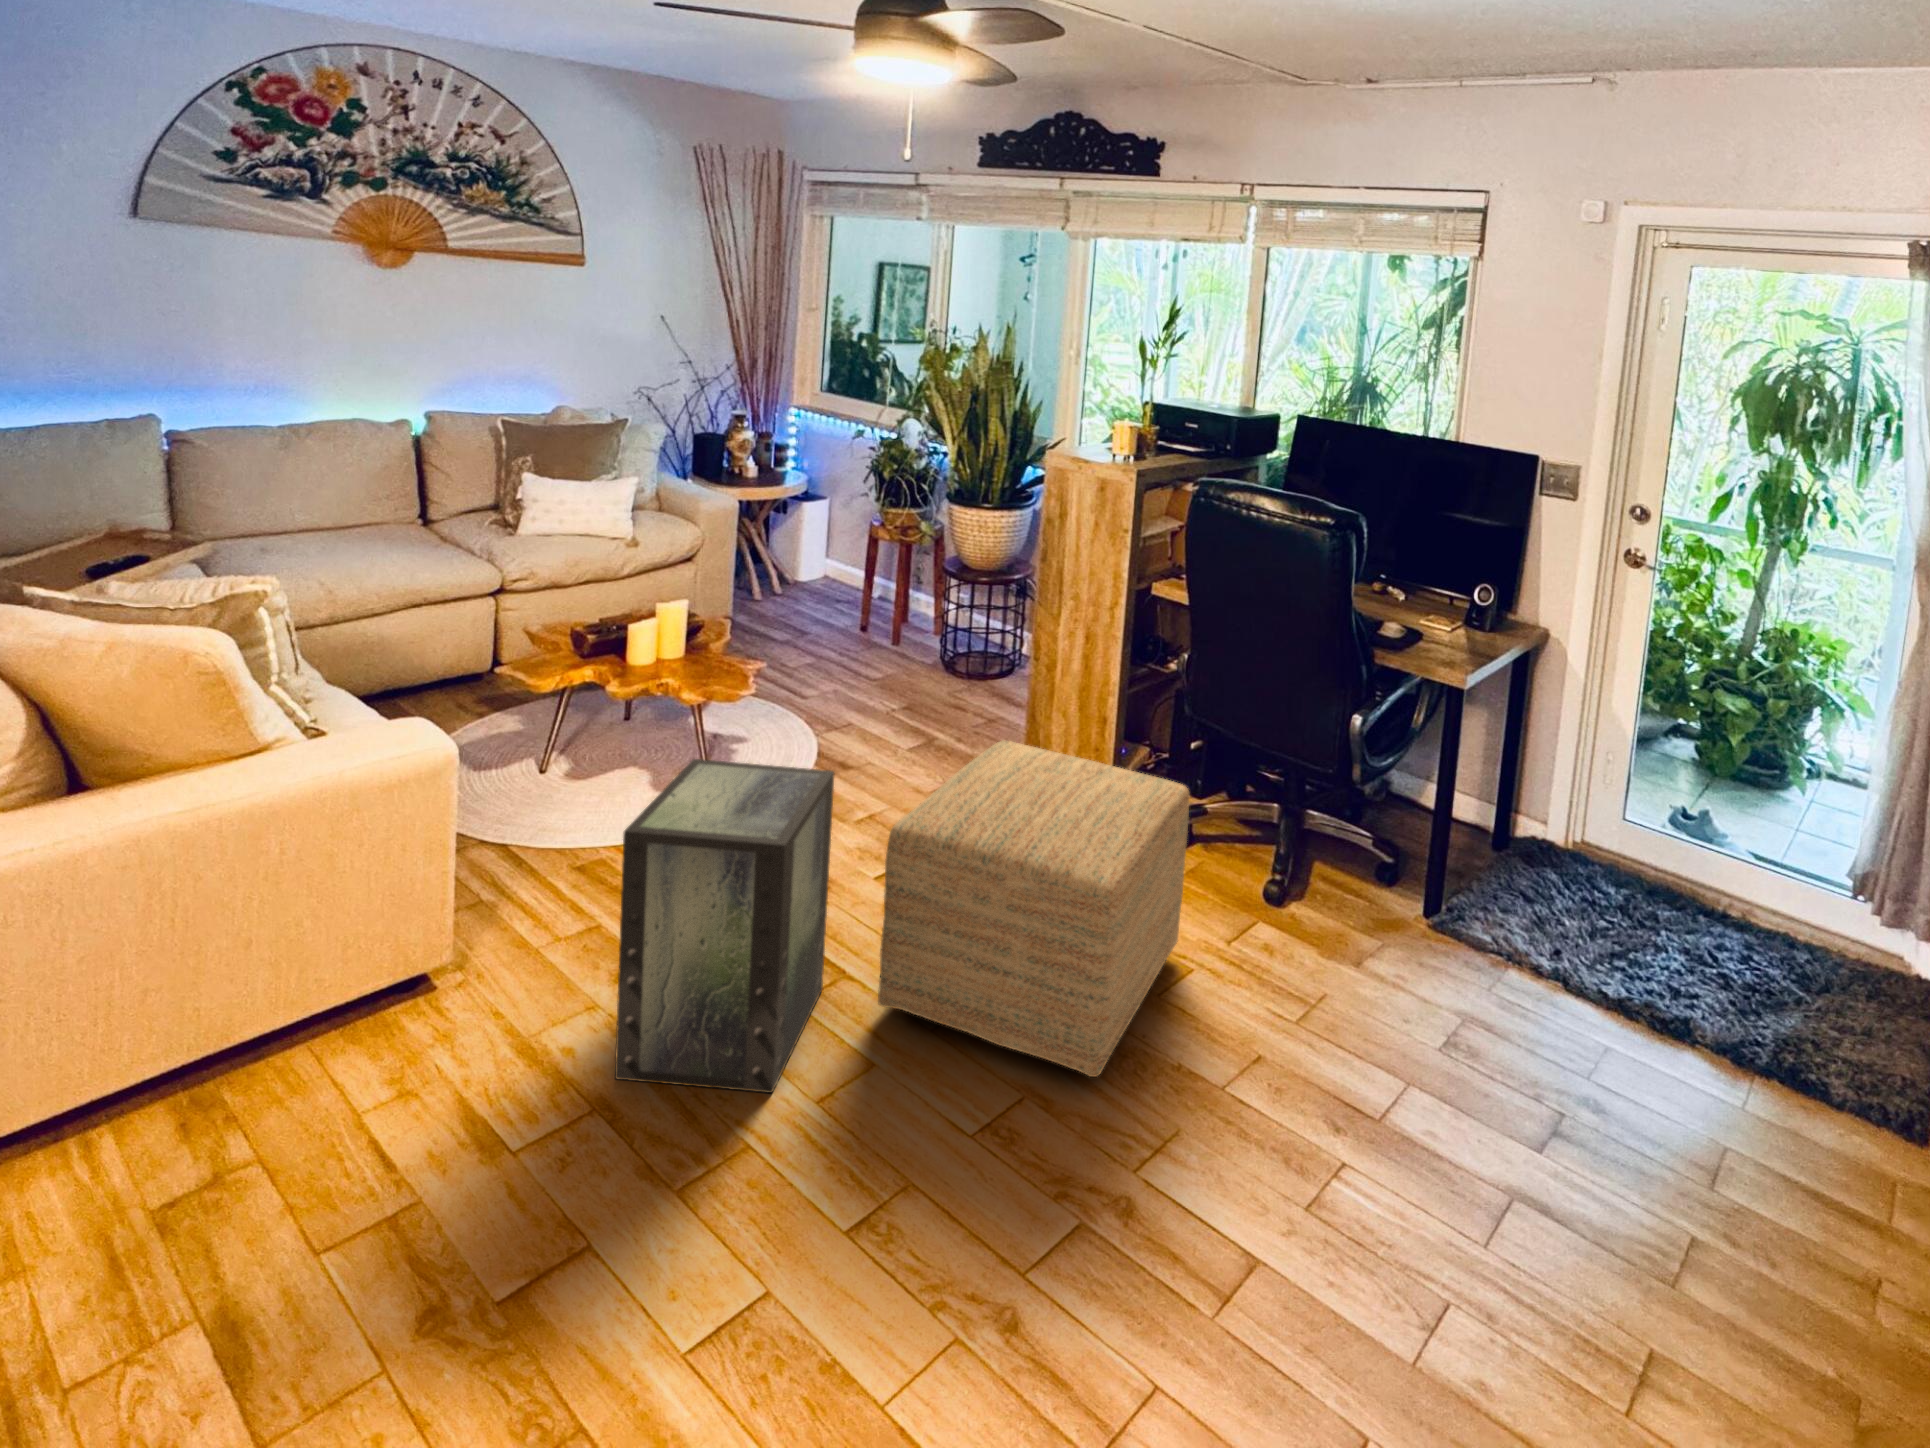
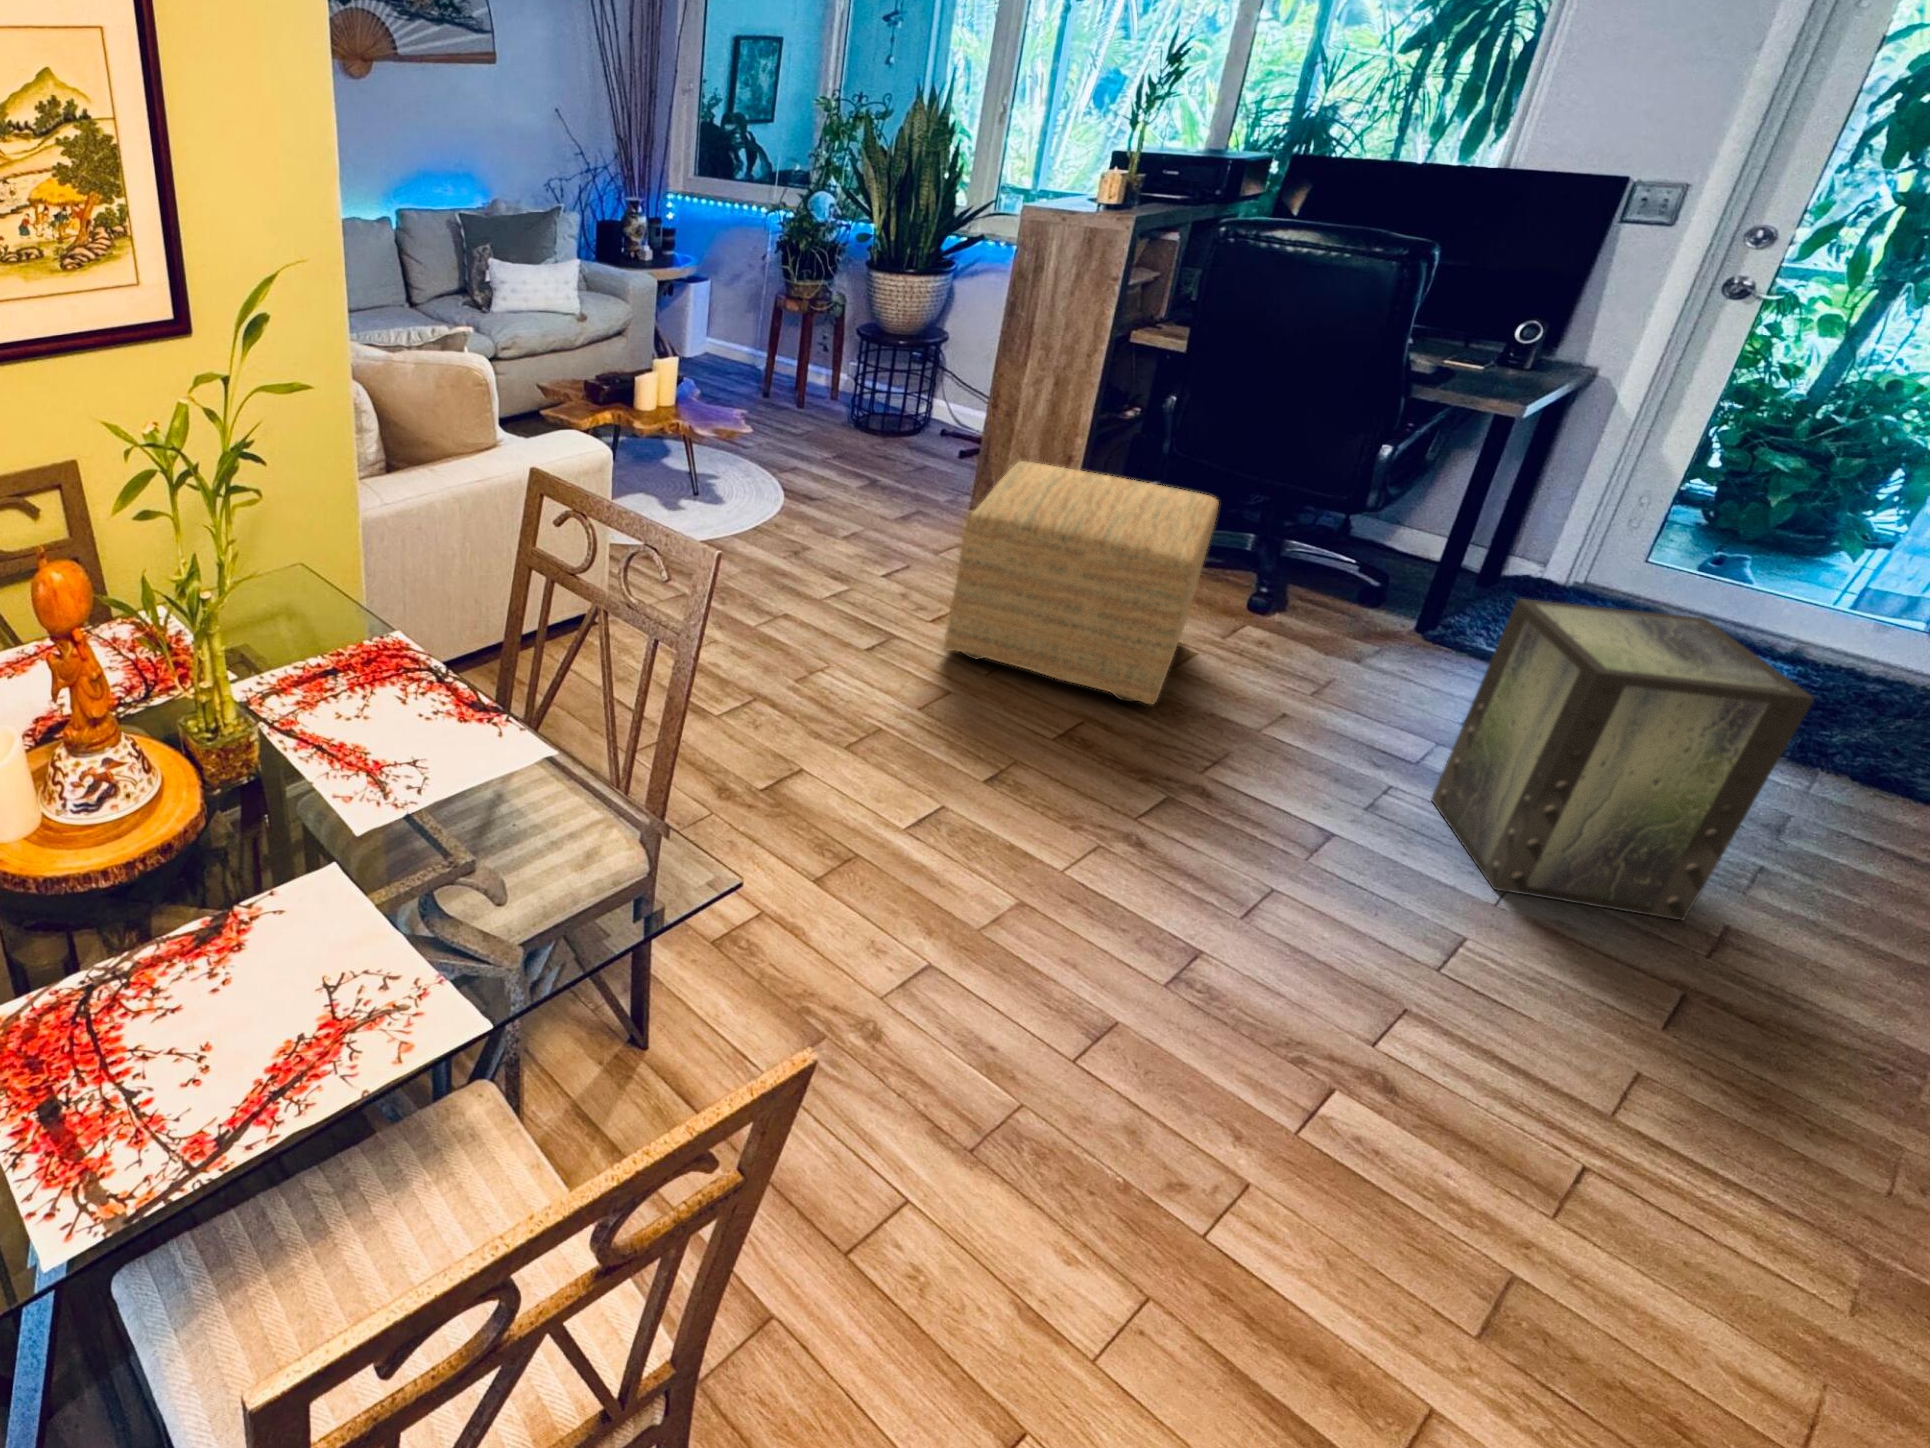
storage box: present [615,759,834,1093] -> present [1431,599,1814,920]

